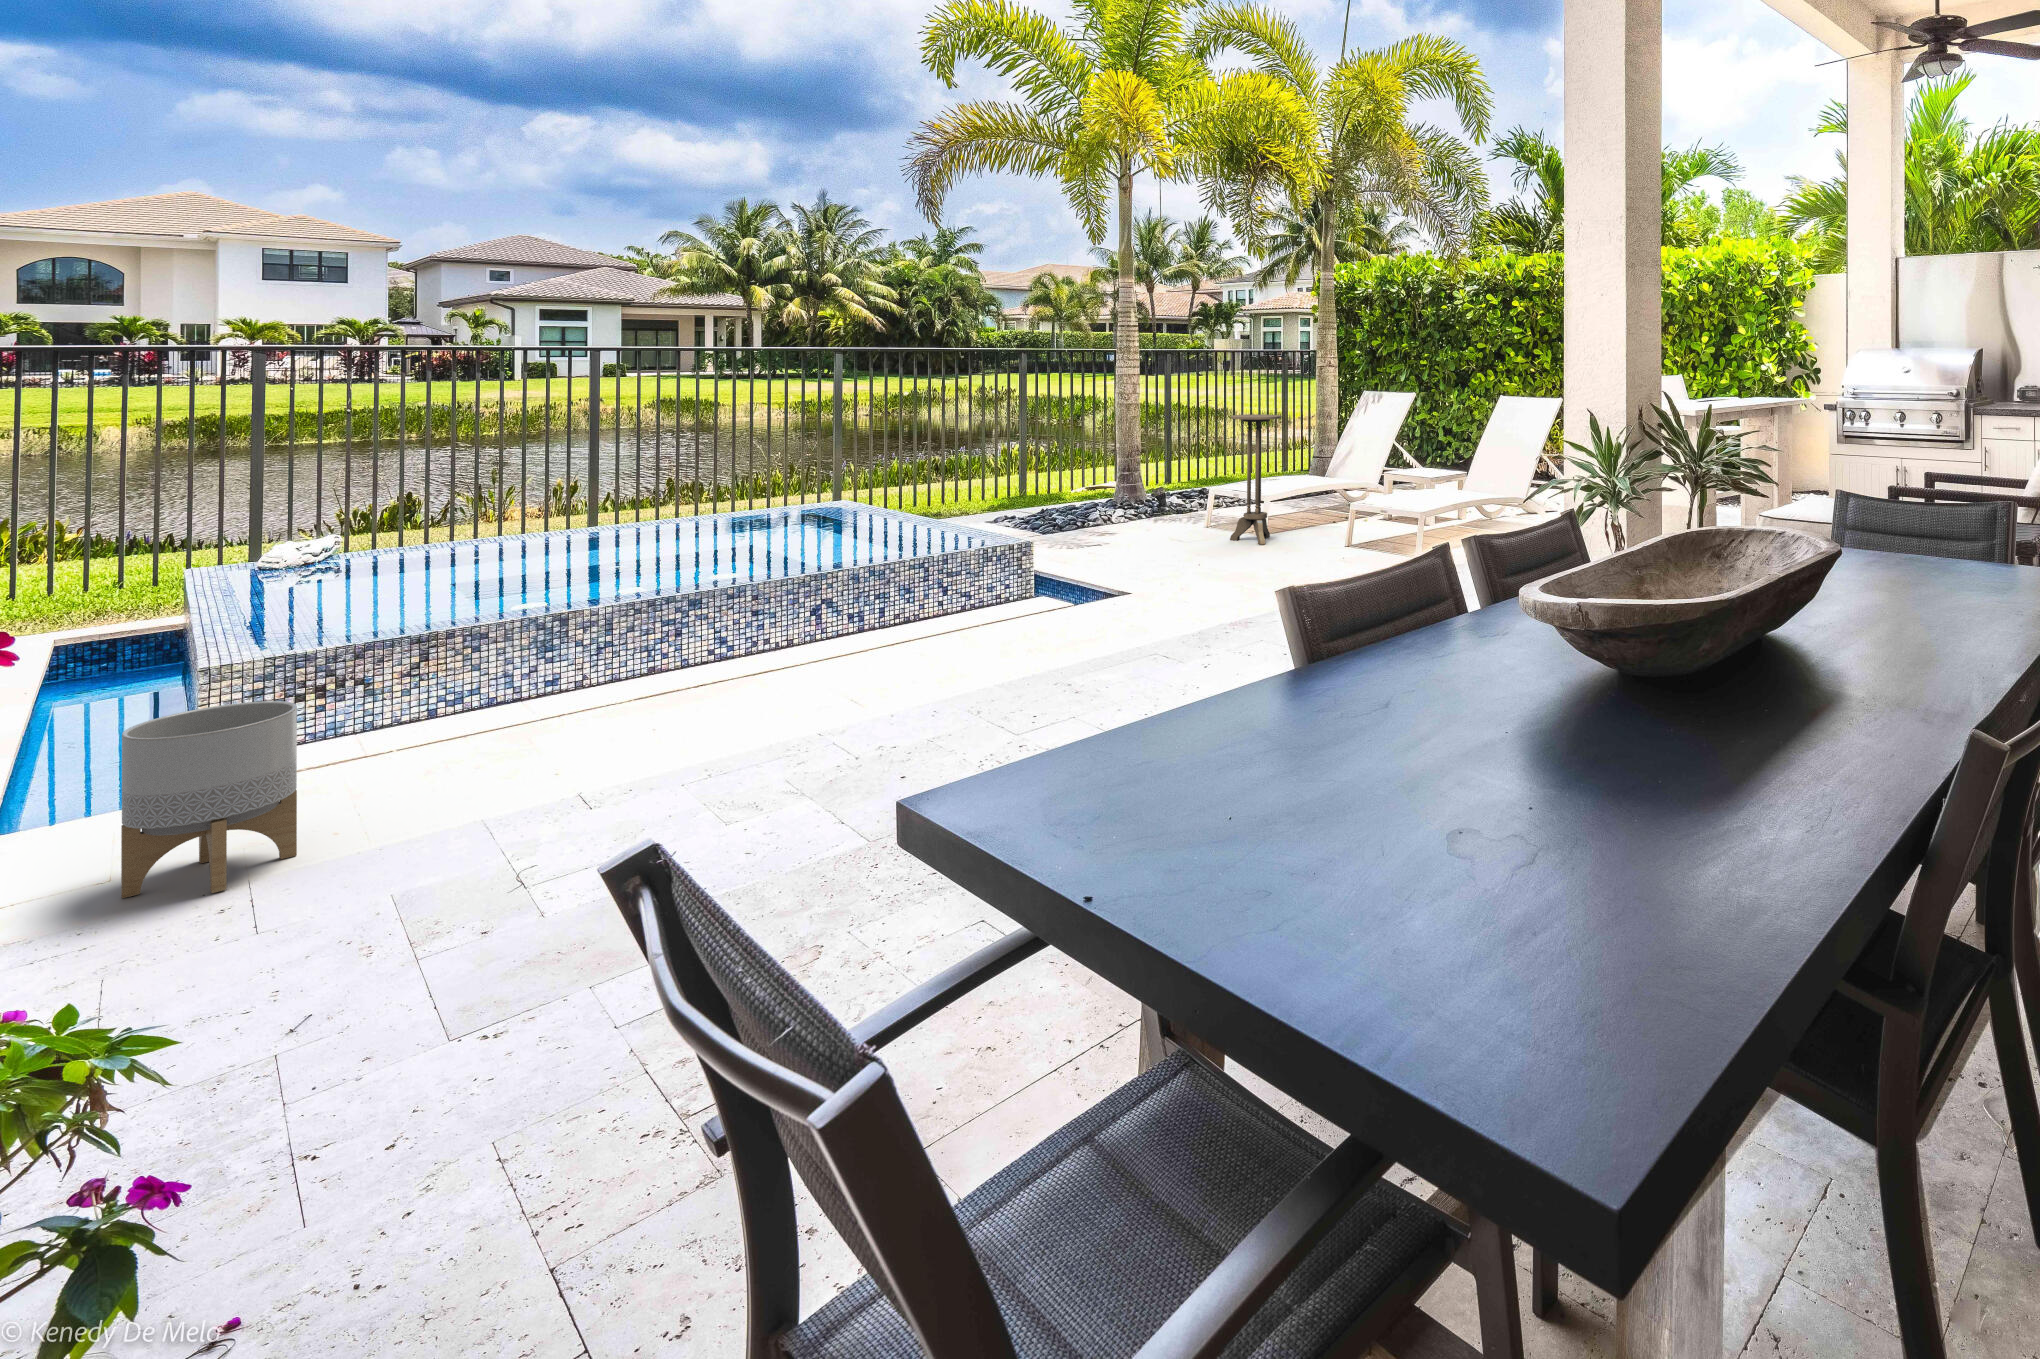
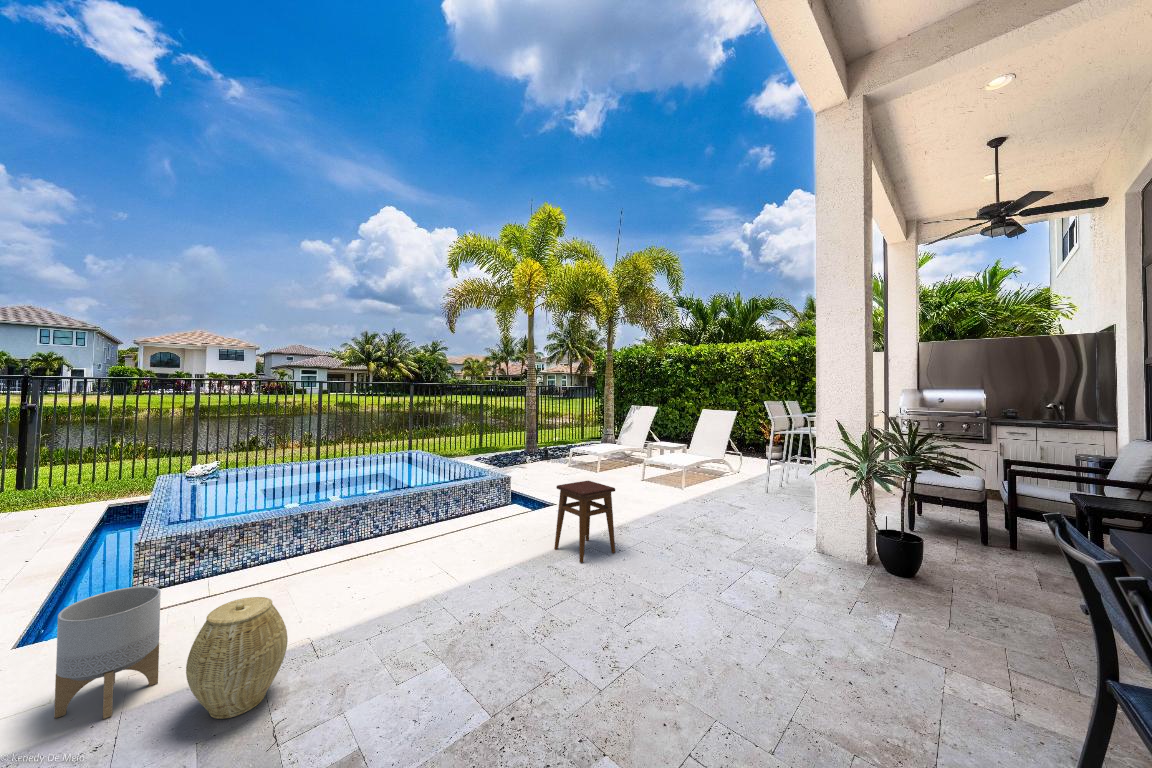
side table: present [1230,415,1281,545] -> none [585,416,609,478]
stool: none [1089,533,1205,678] -> present [554,481,615,563]
woven basket: none [360,705,533,881] -> present [186,597,288,719]

